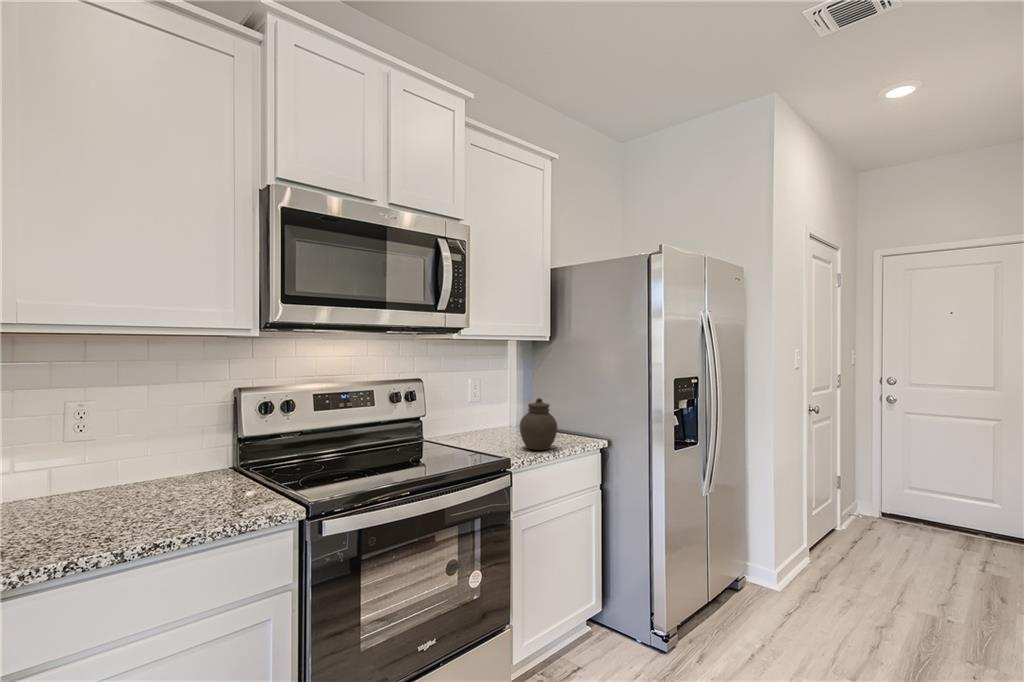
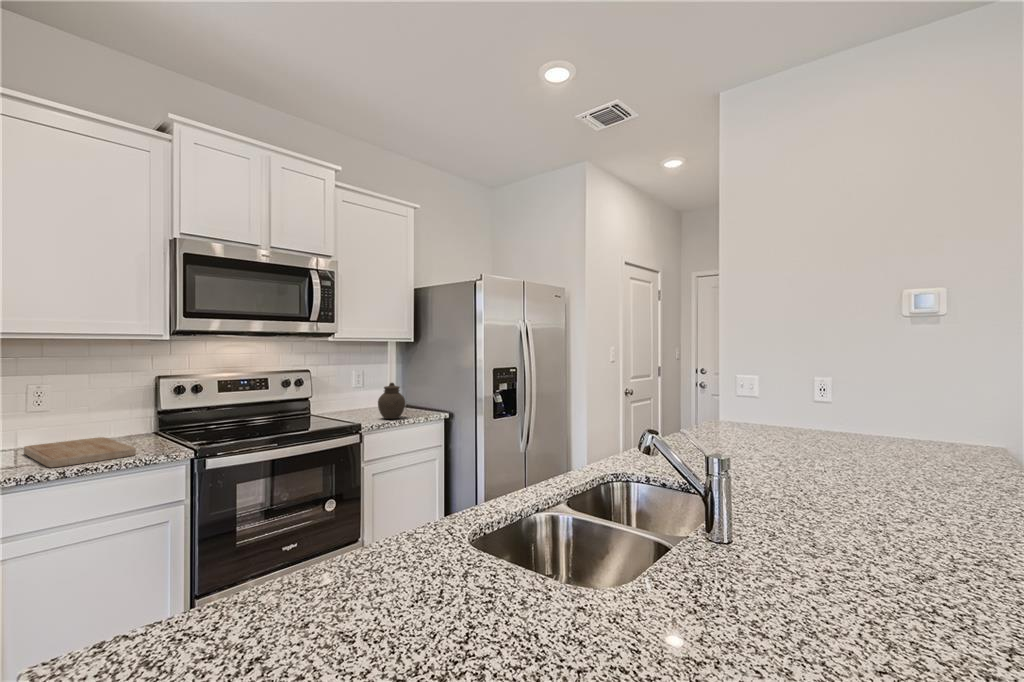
cutting board: none [65,478,224,540] -> present [24,437,136,467]

